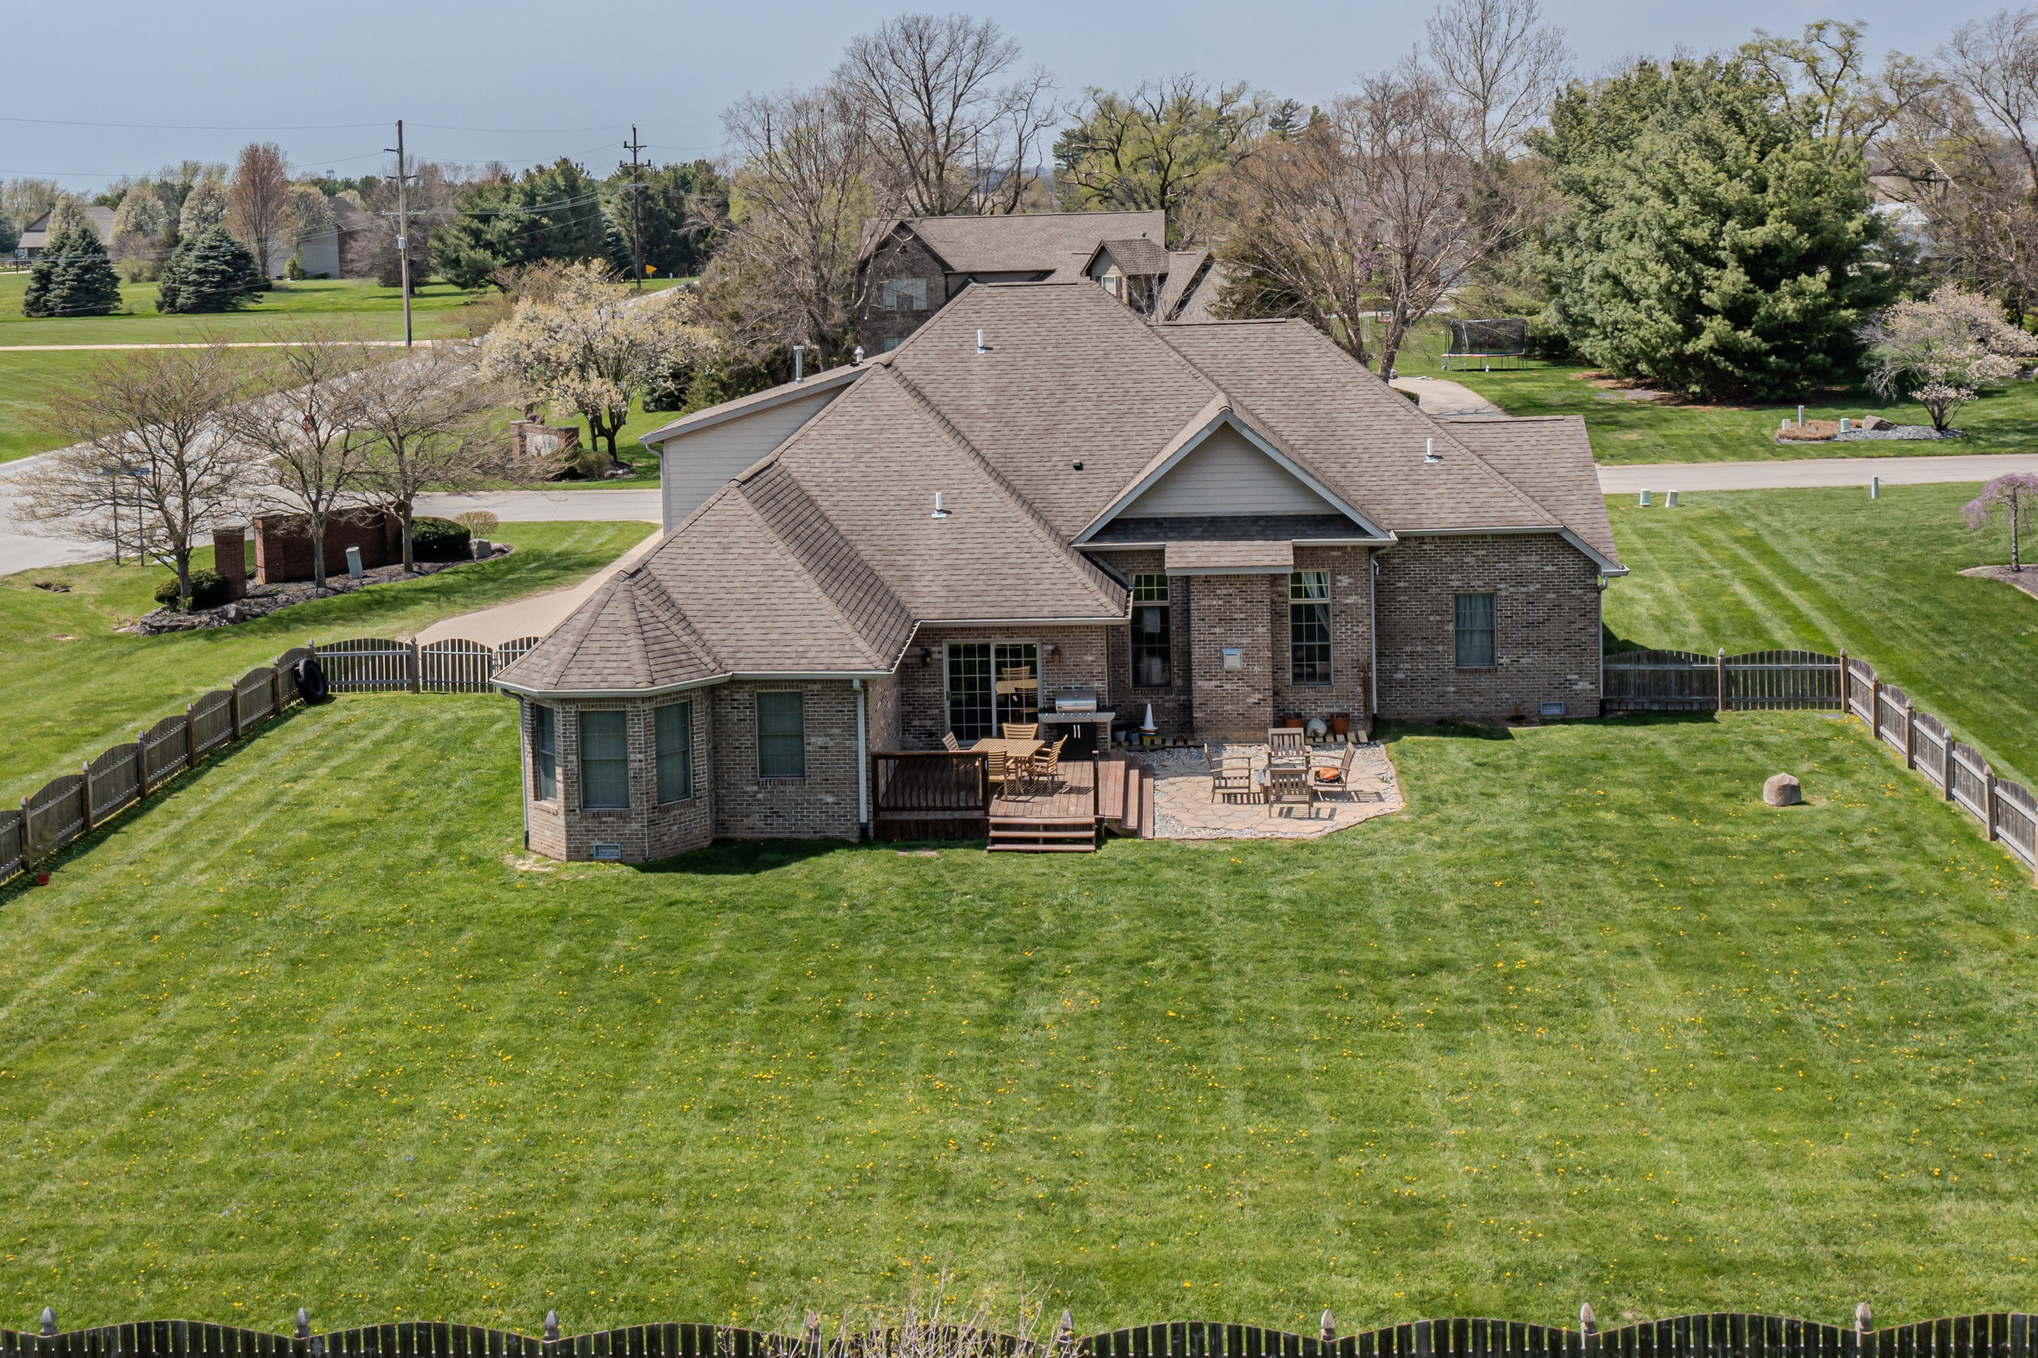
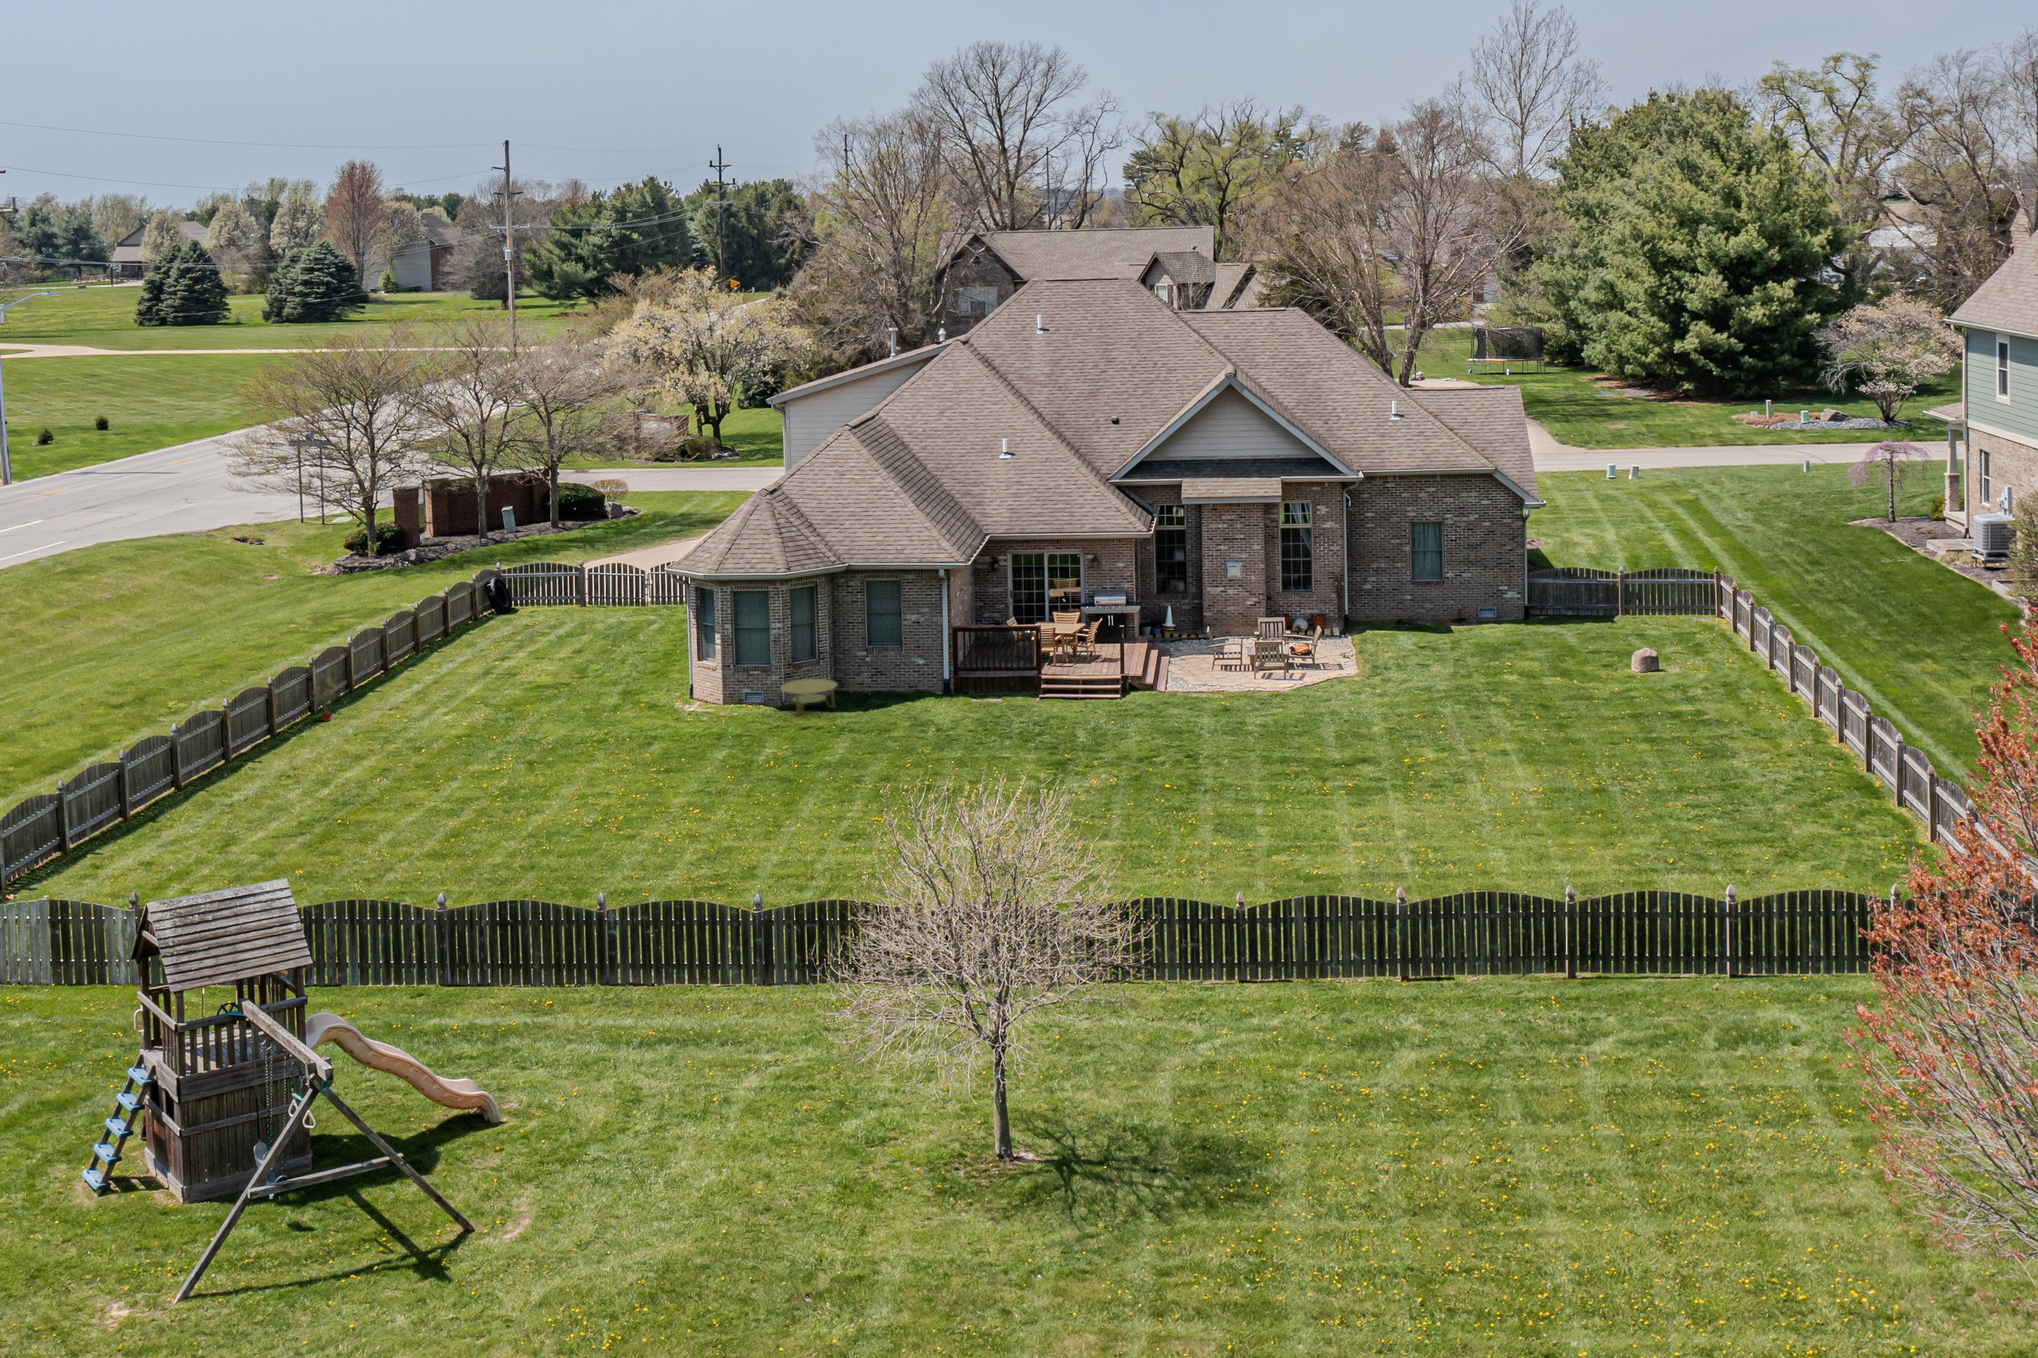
round table: none [642,823,719,878] -> present [780,679,837,716]

